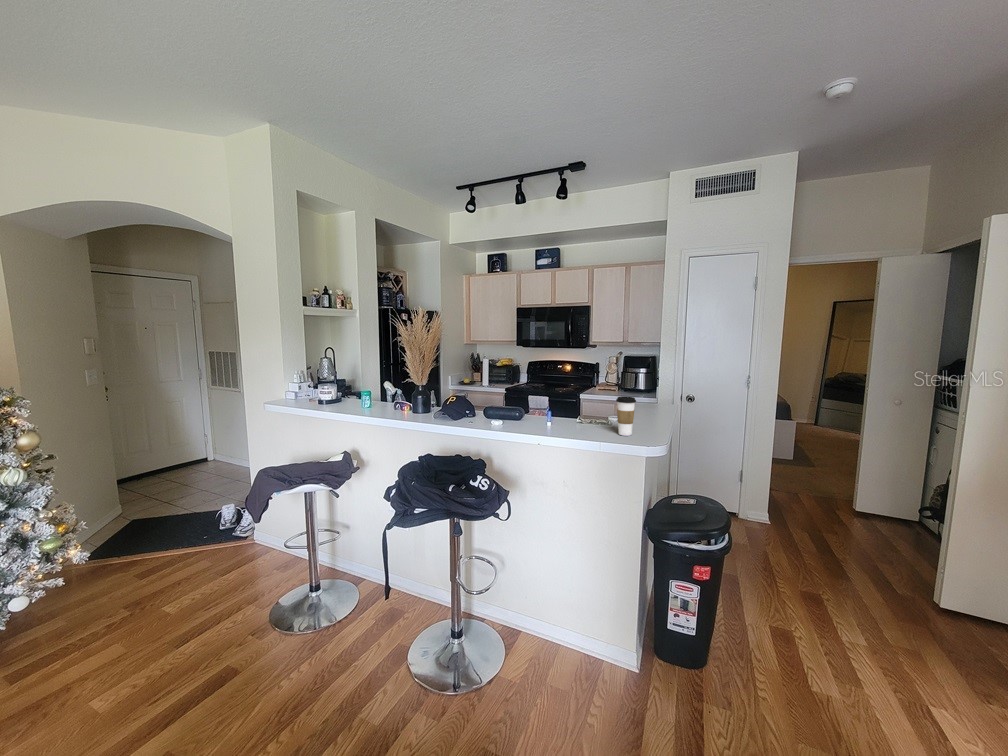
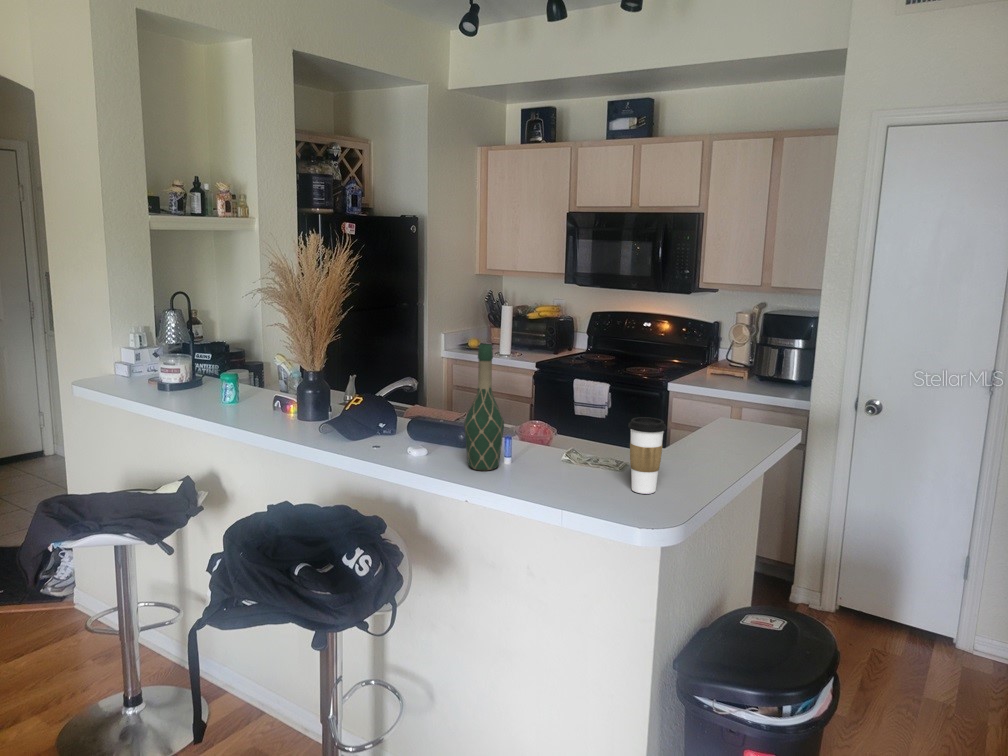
wine bottle: none [524,363,546,431] -> present [464,344,504,470]

